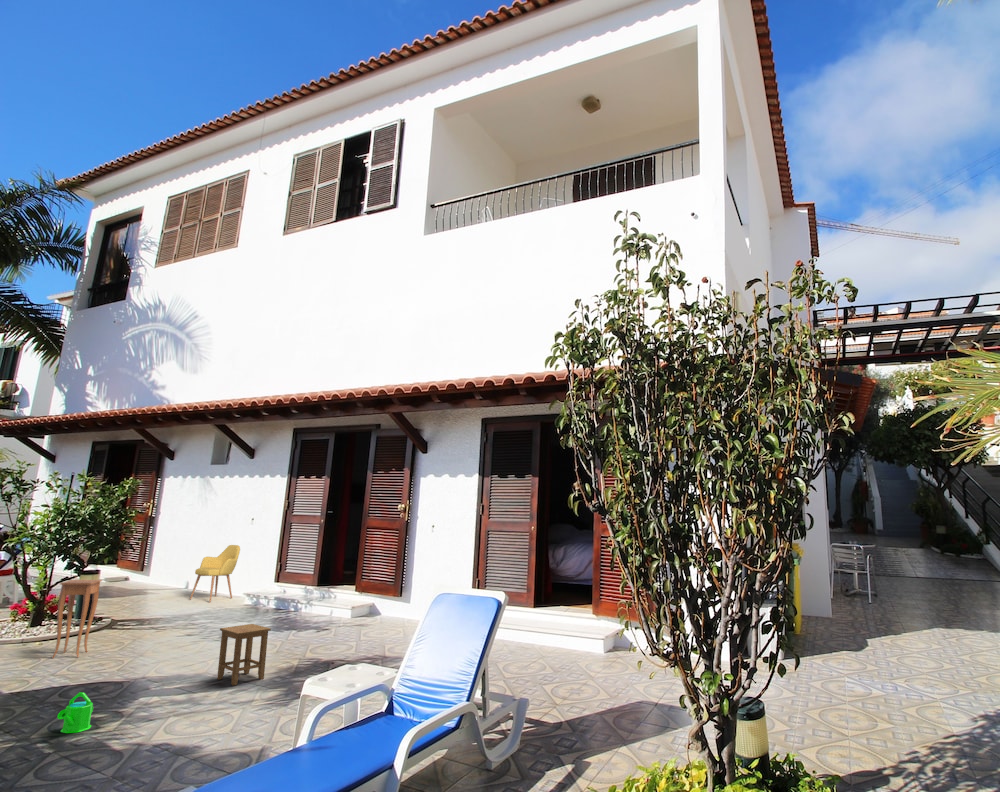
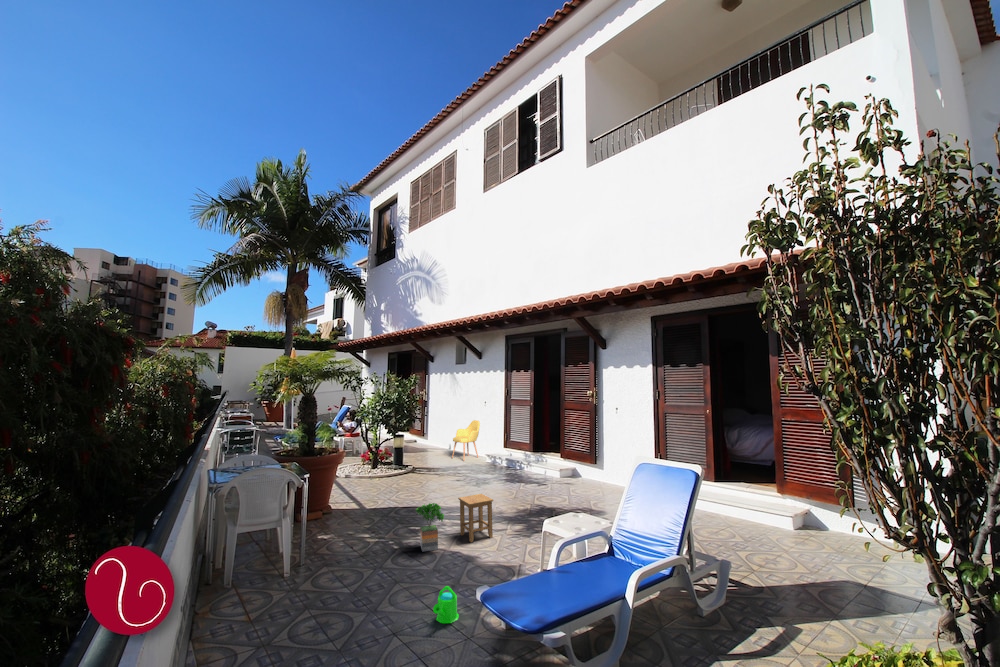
side table: present [53,580,102,658] -> none [363,454,388,507]
potted tree: none [157,633,201,699] -> present [416,503,444,552]
watering can: present [57,692,93,733] -> present [433,586,459,623]

